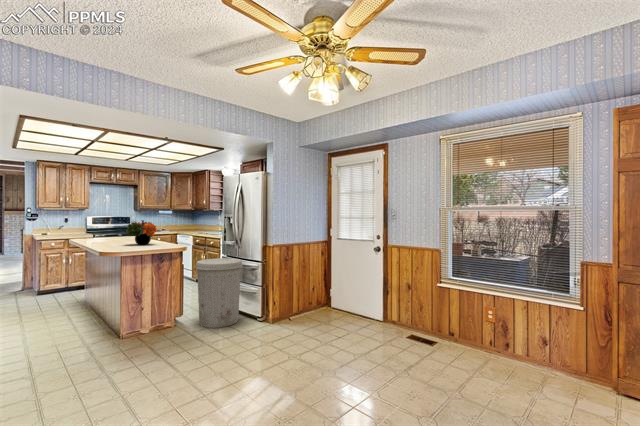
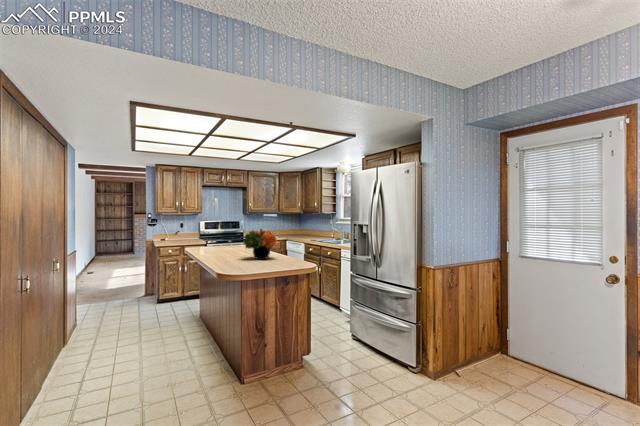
trash can: present [195,258,243,328] -> none [327,279,389,379]

